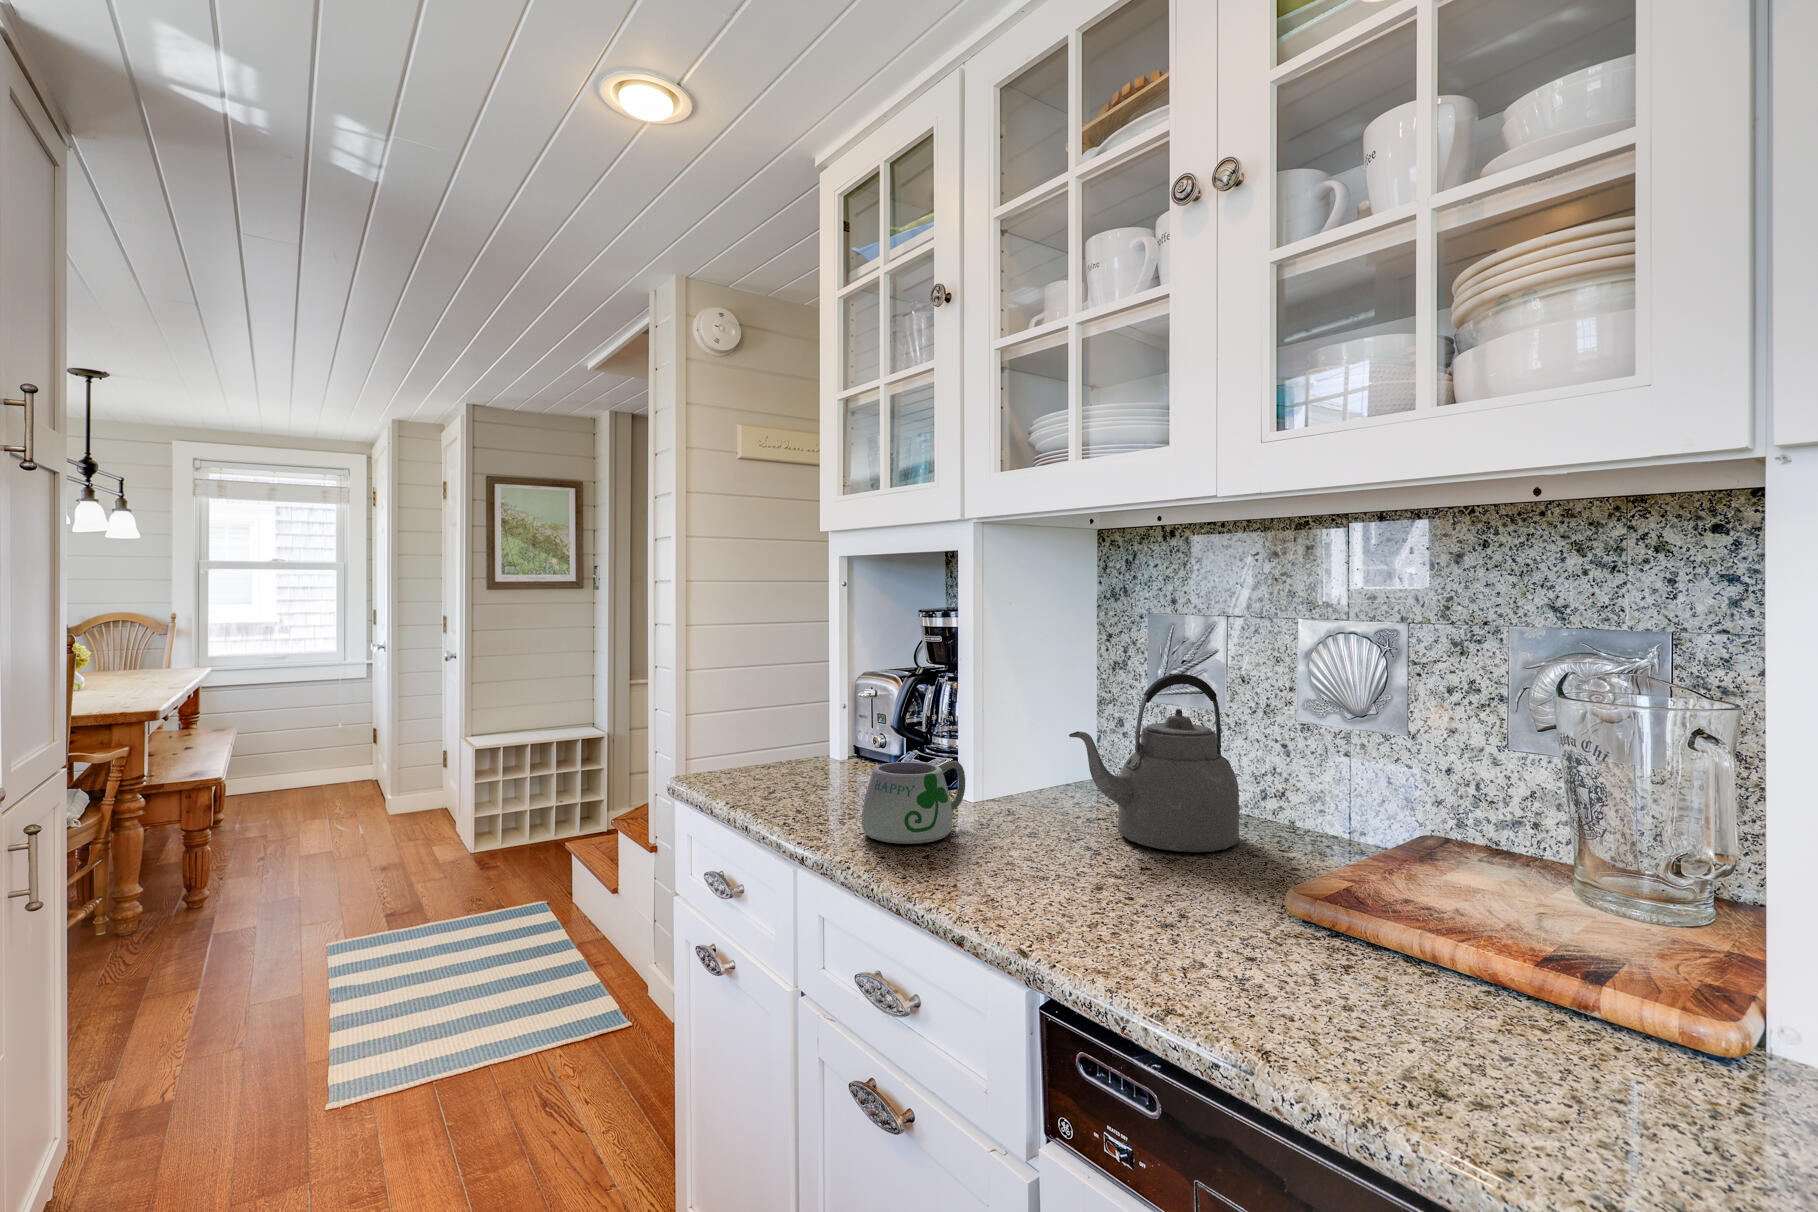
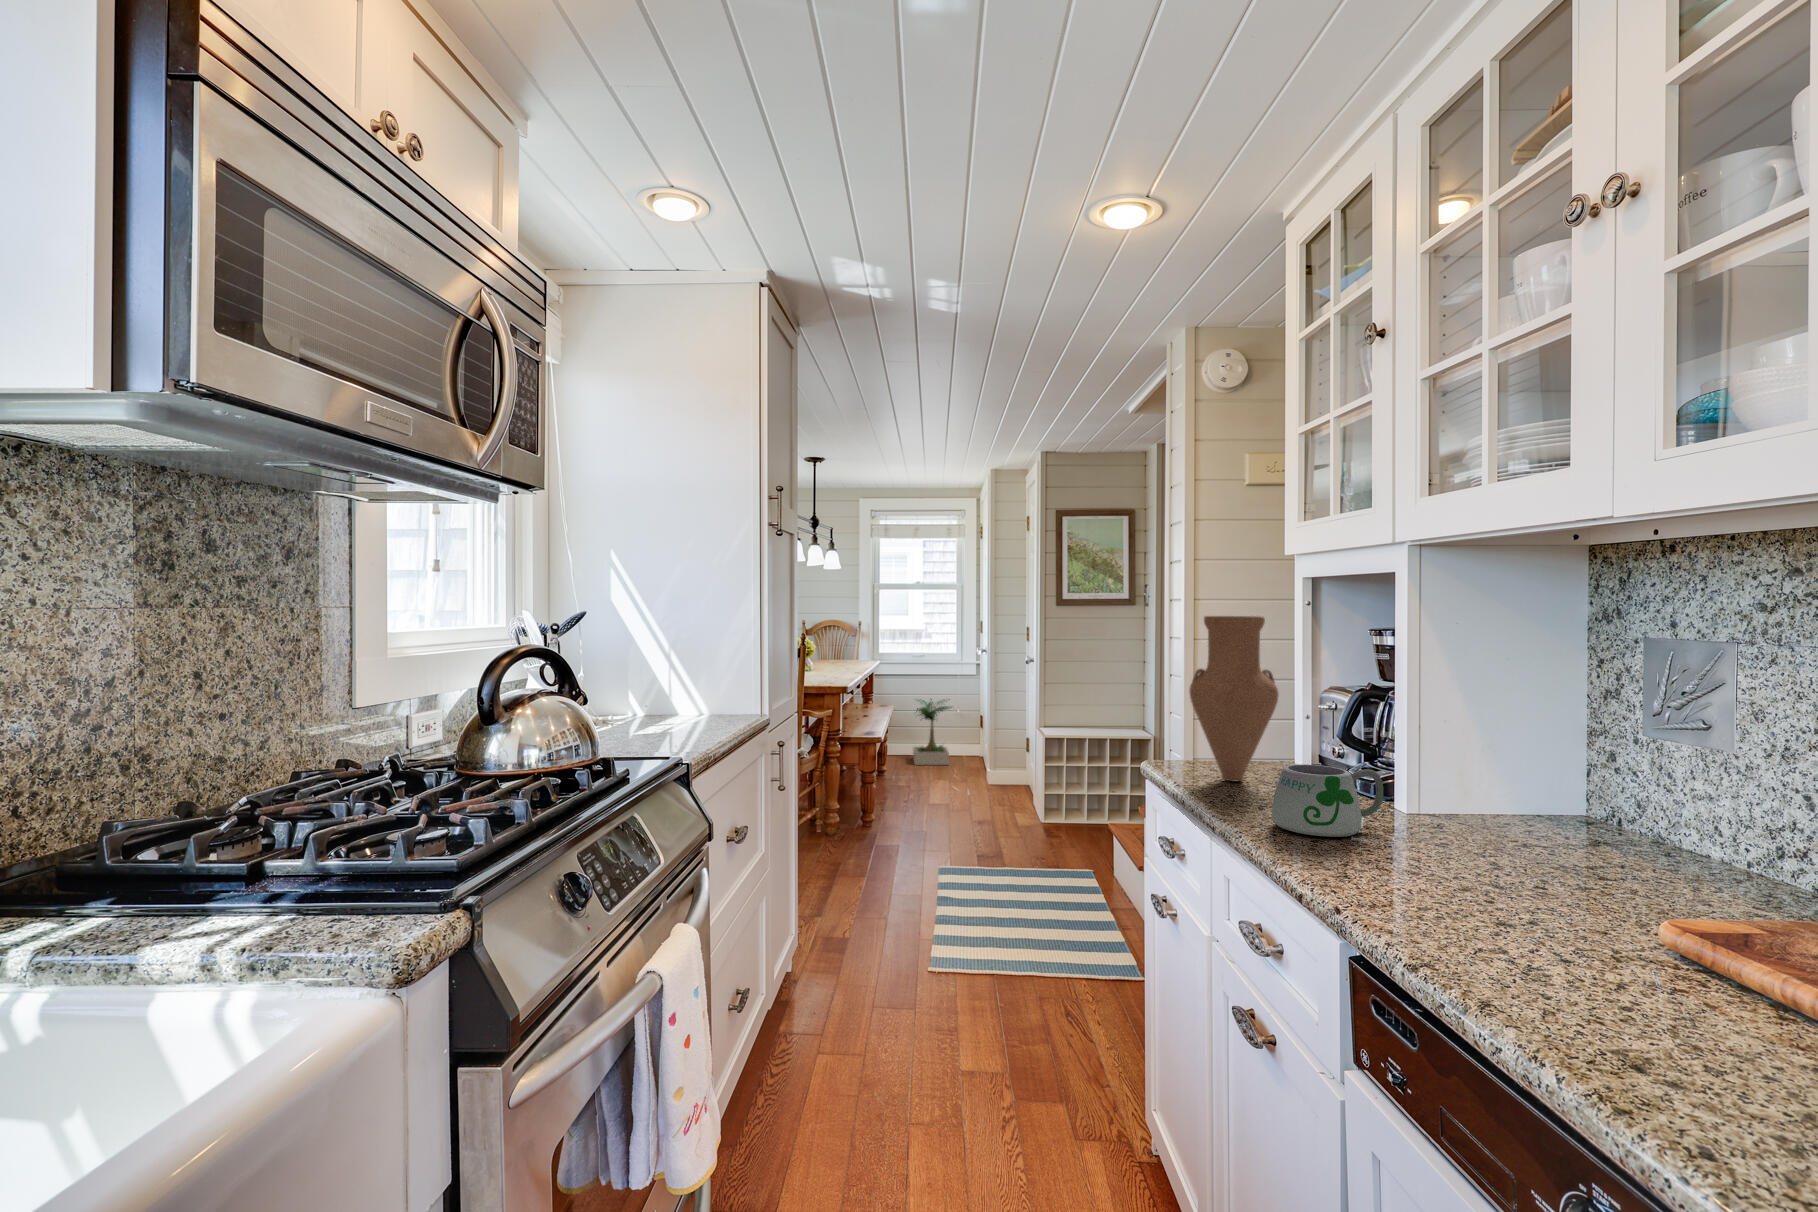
vase: none [734,598,831,788] -> present [1189,616,1279,781]
kettle: present [1069,674,1239,852] -> none [1477,702,1706,895]
potted plant: none [265,712,342,804] -> present [913,699,952,765]

